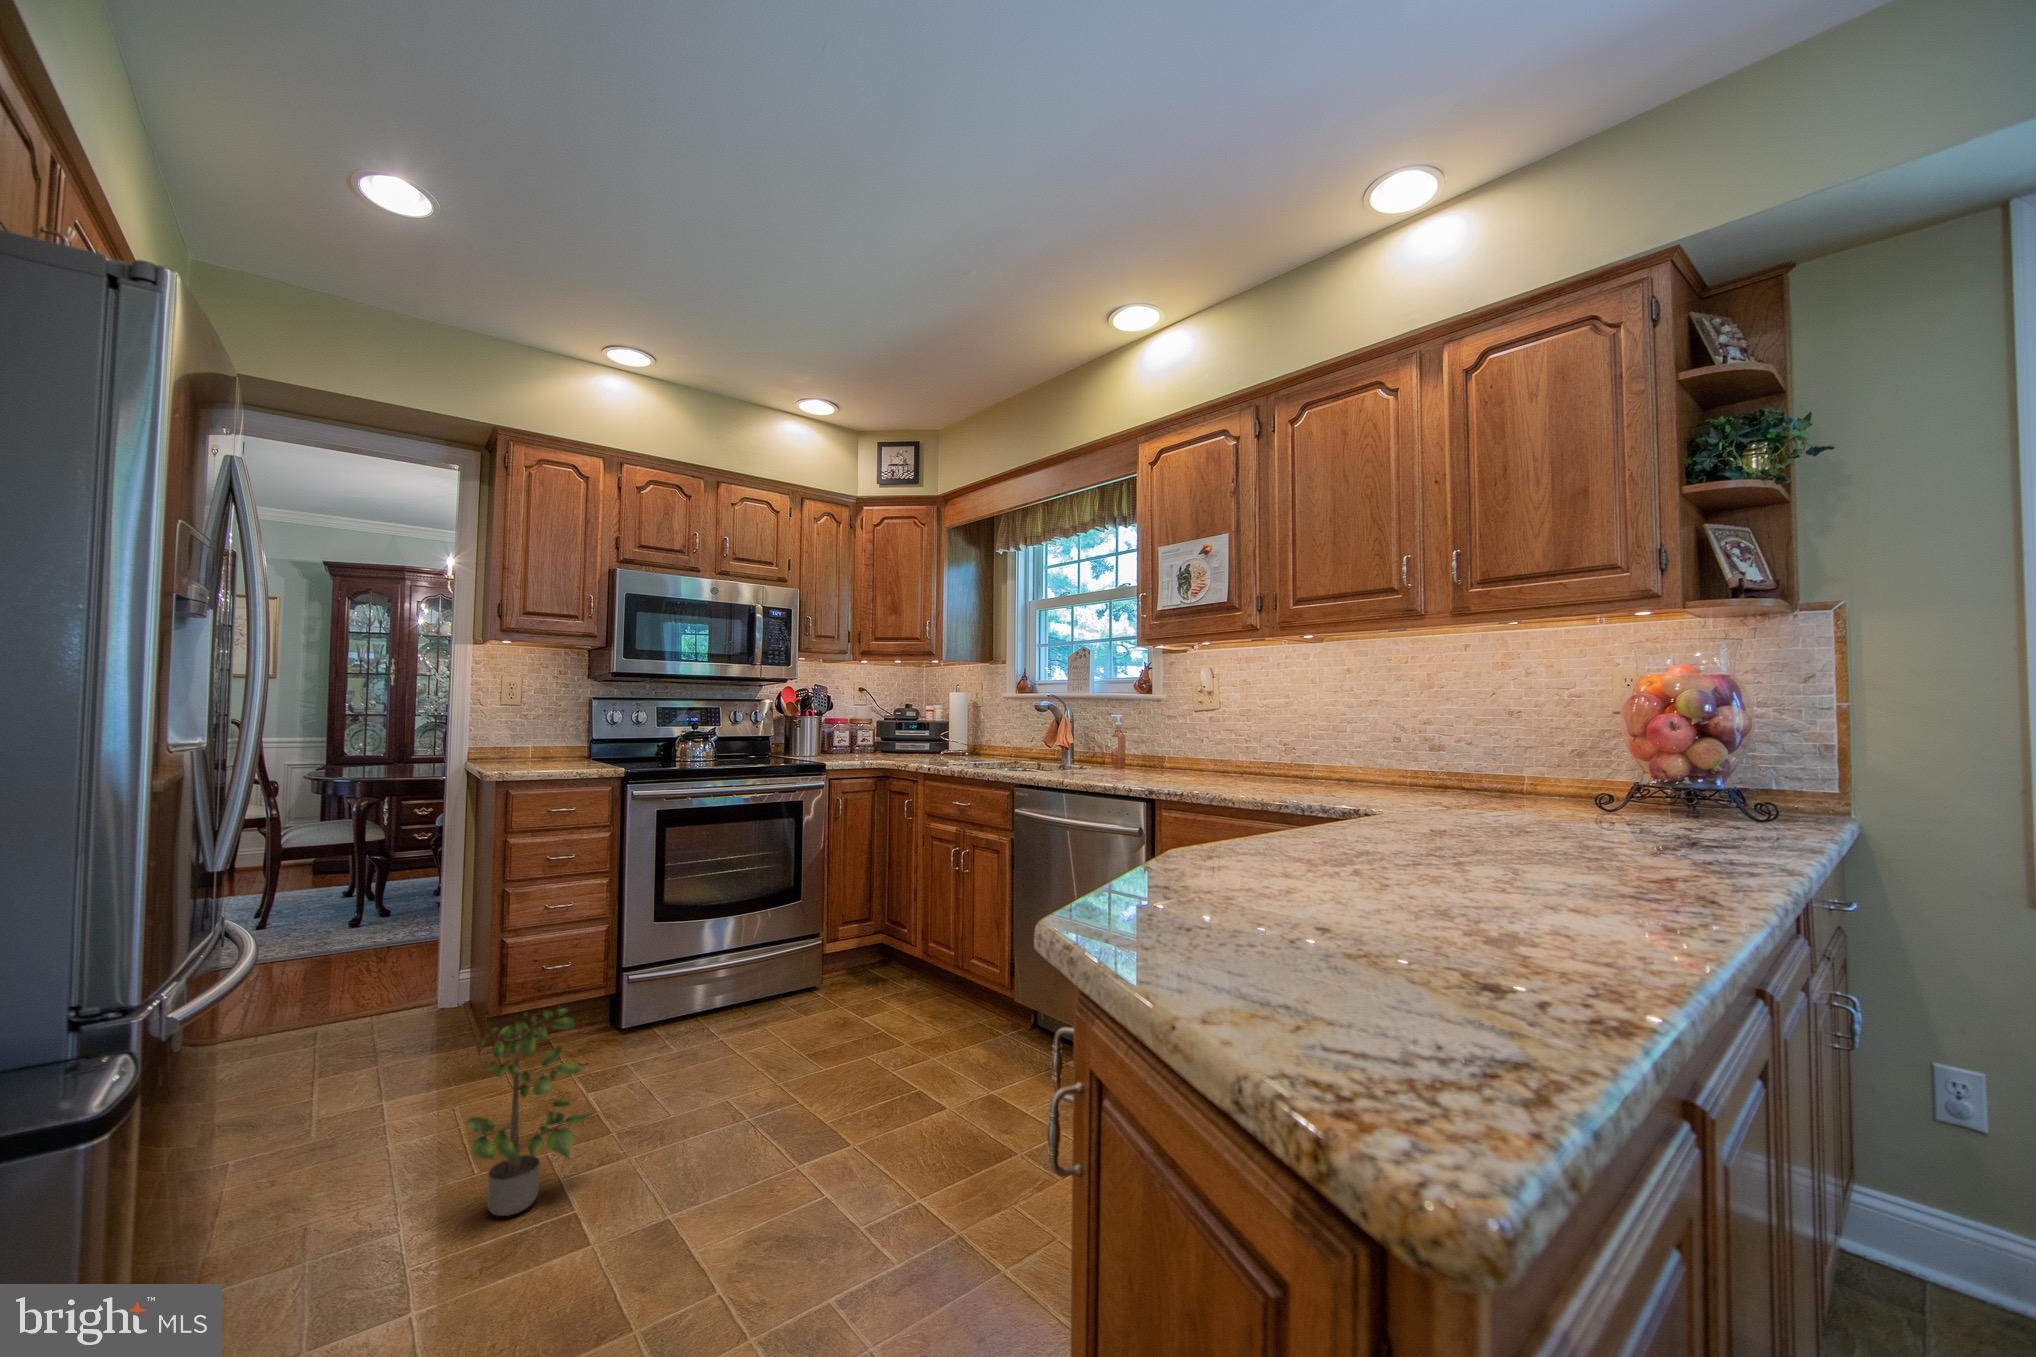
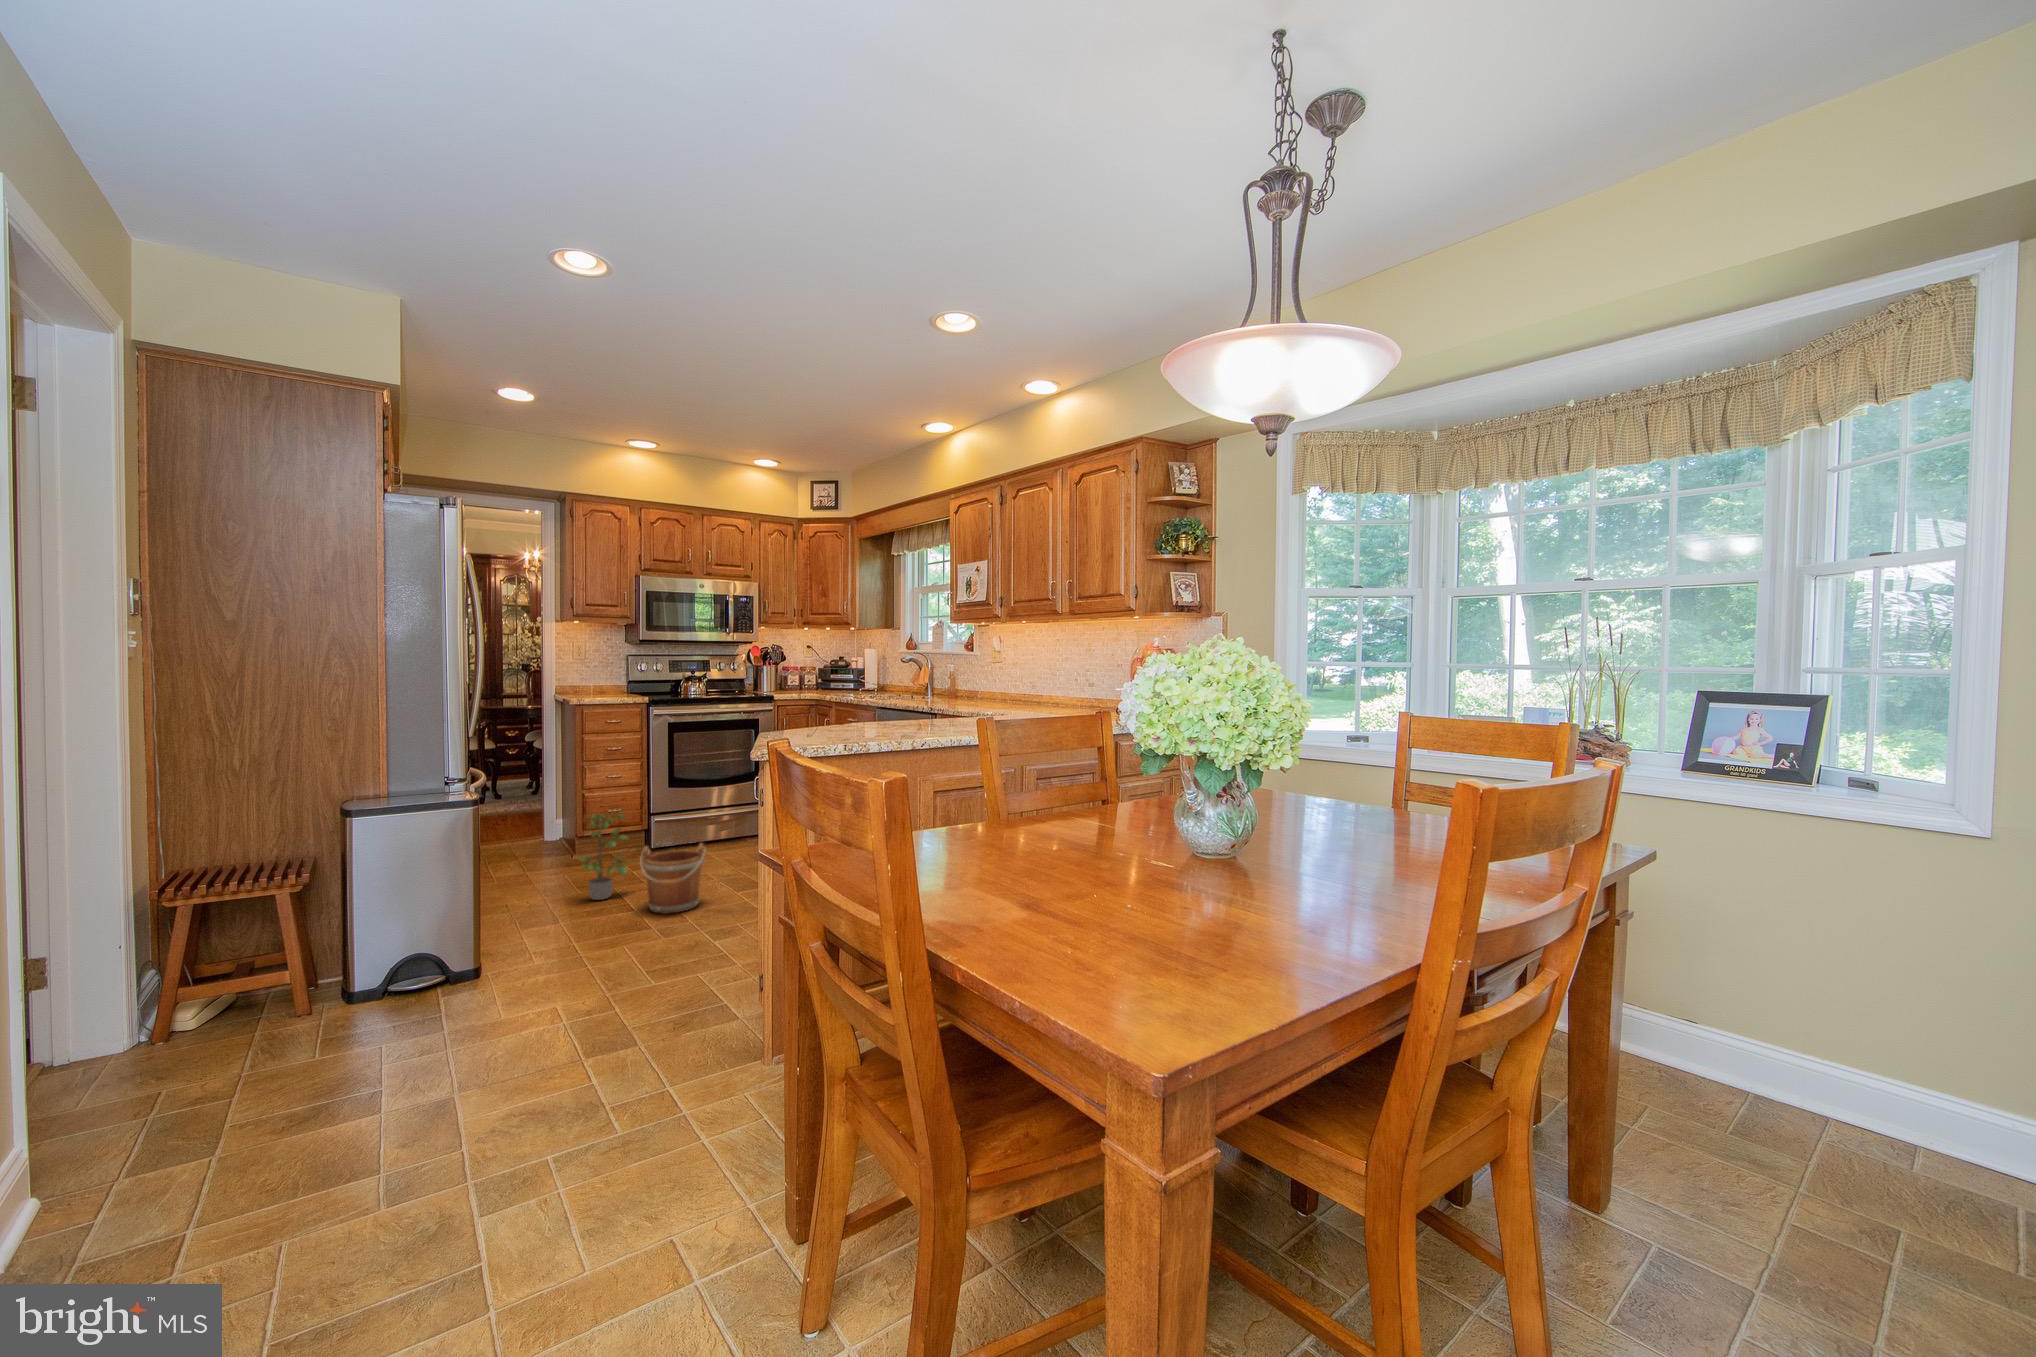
bucket: none [602,1090,746,1274] -> present [640,843,706,914]

